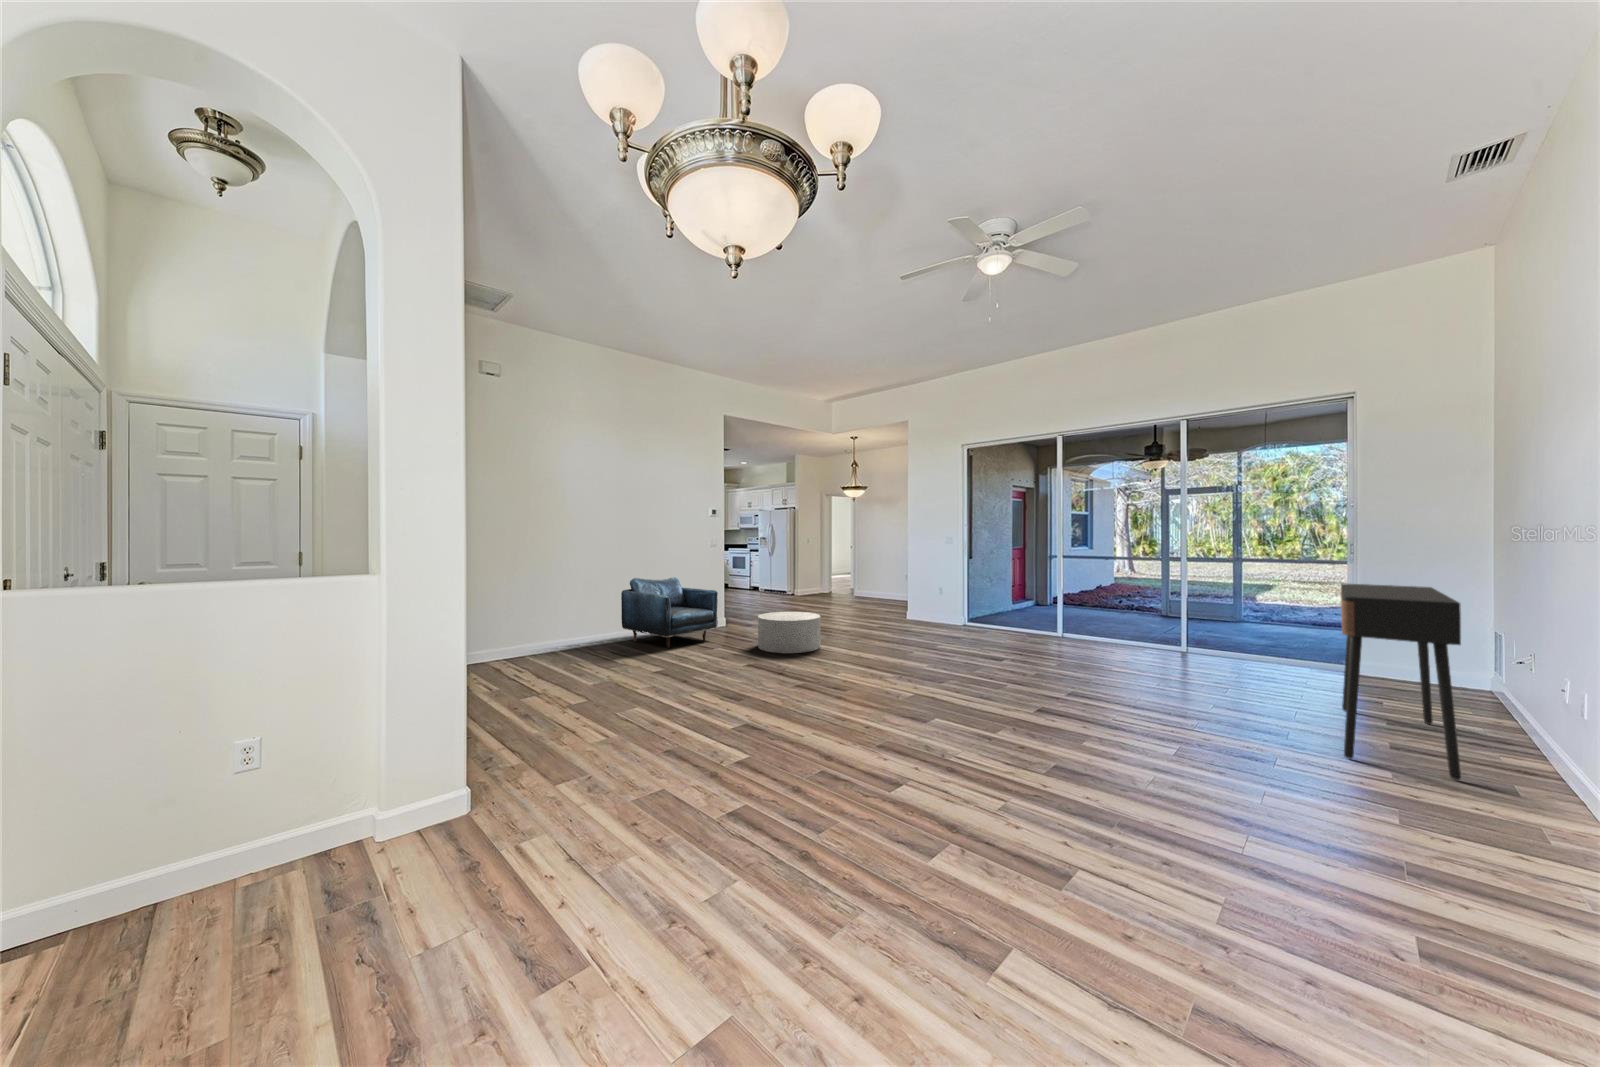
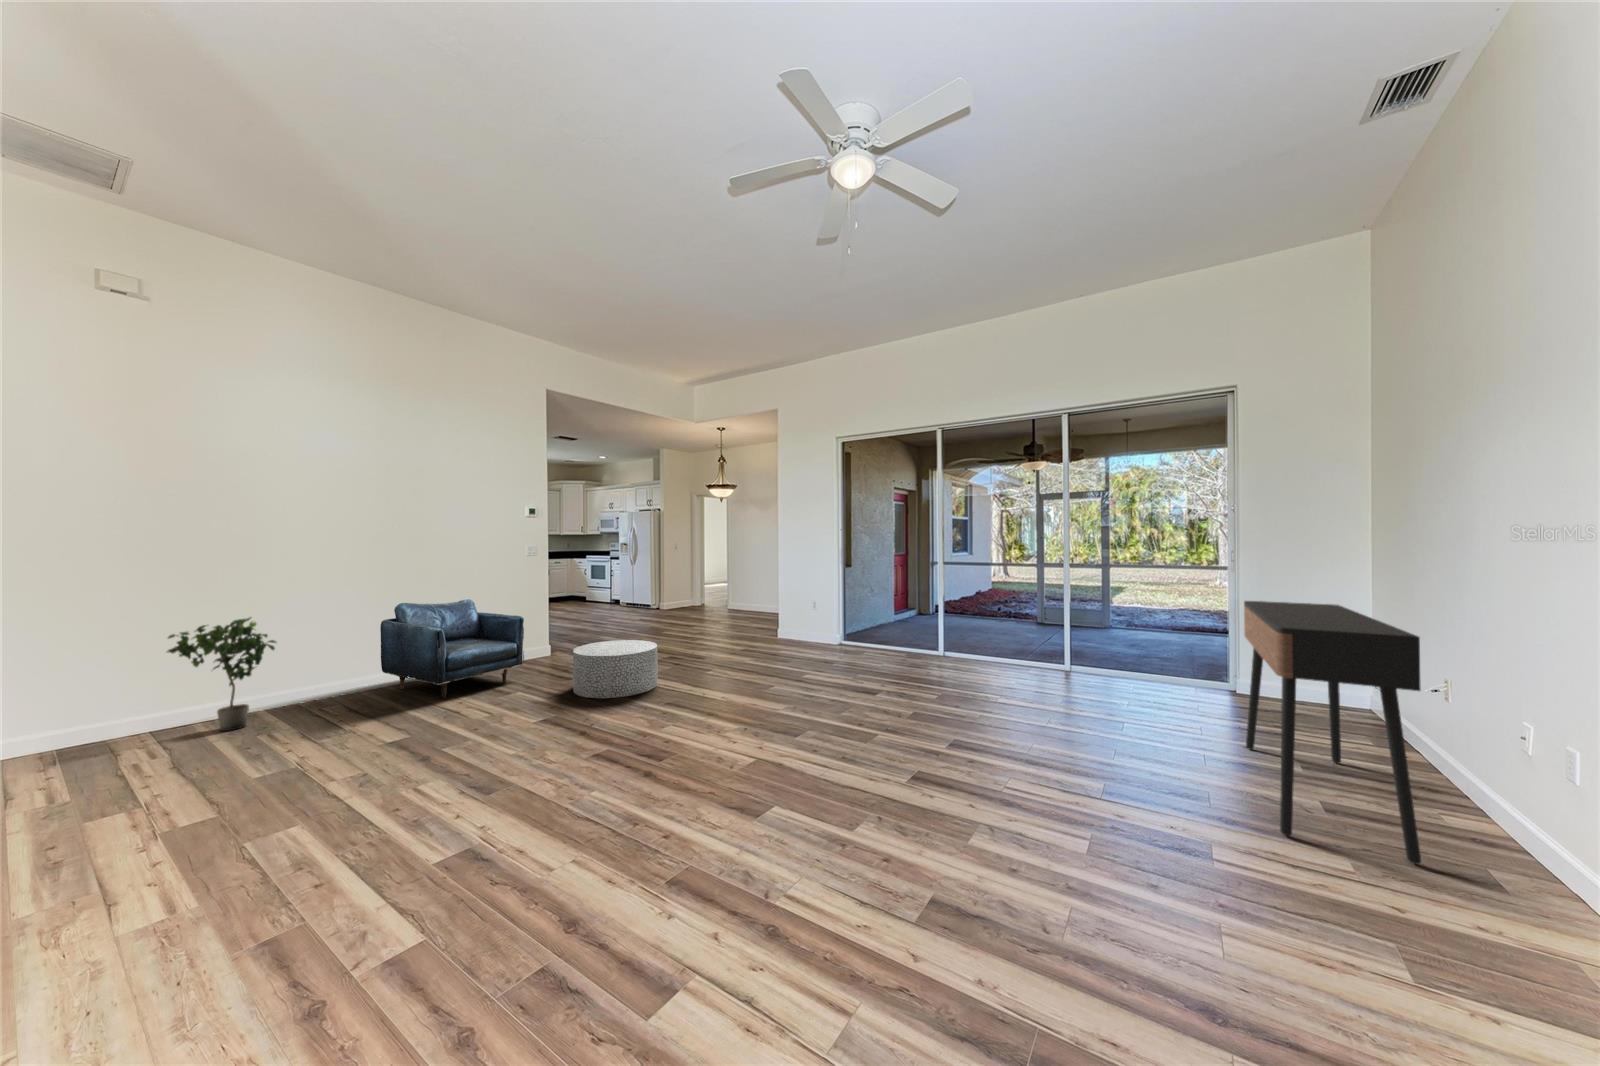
potted plant: none [515,583,566,659] -> present [167,617,276,731]

